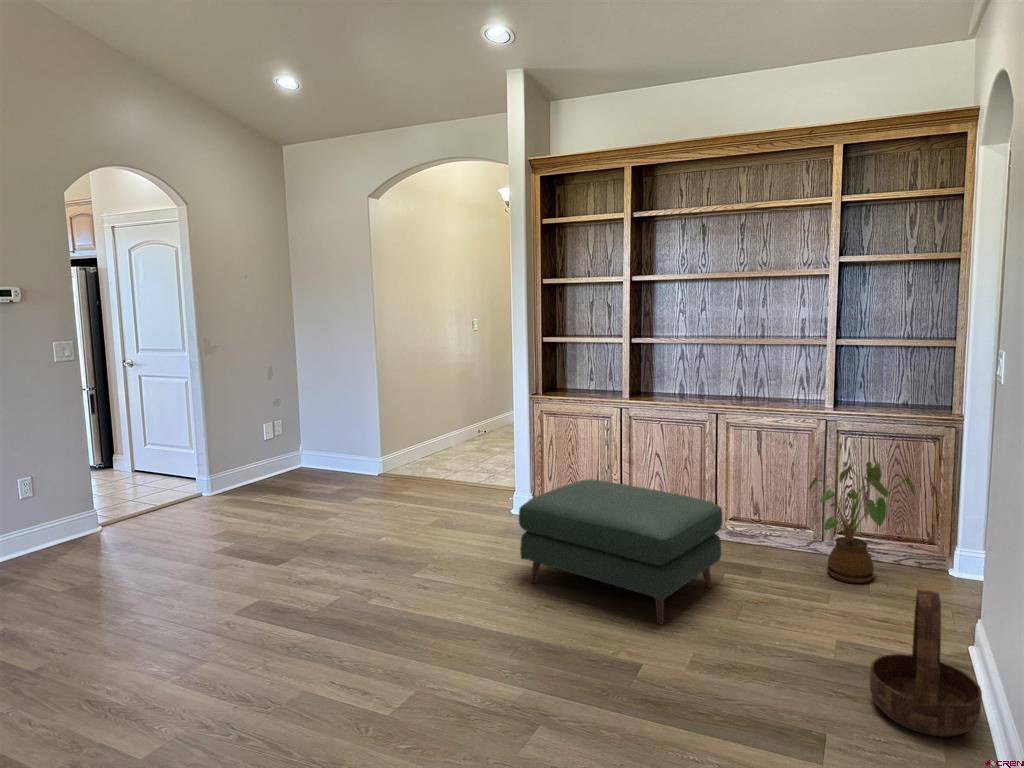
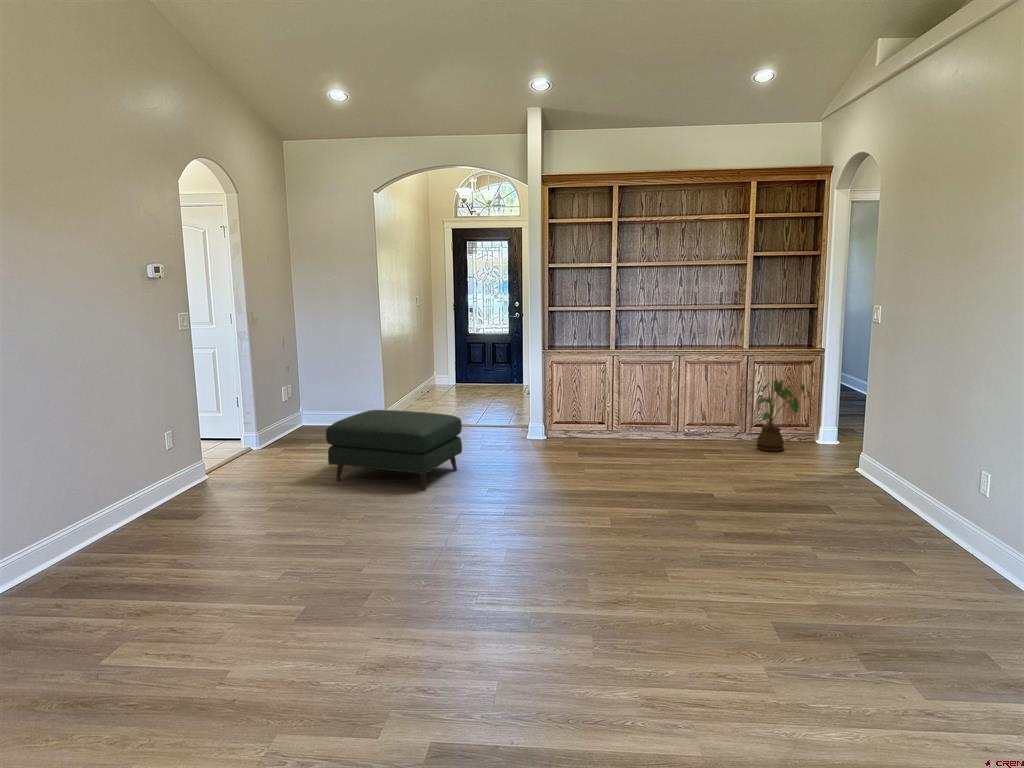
ottoman: present [519,479,723,625] -> present [326,410,462,491]
basket: present [870,590,982,737] -> none [827,433,883,502]

